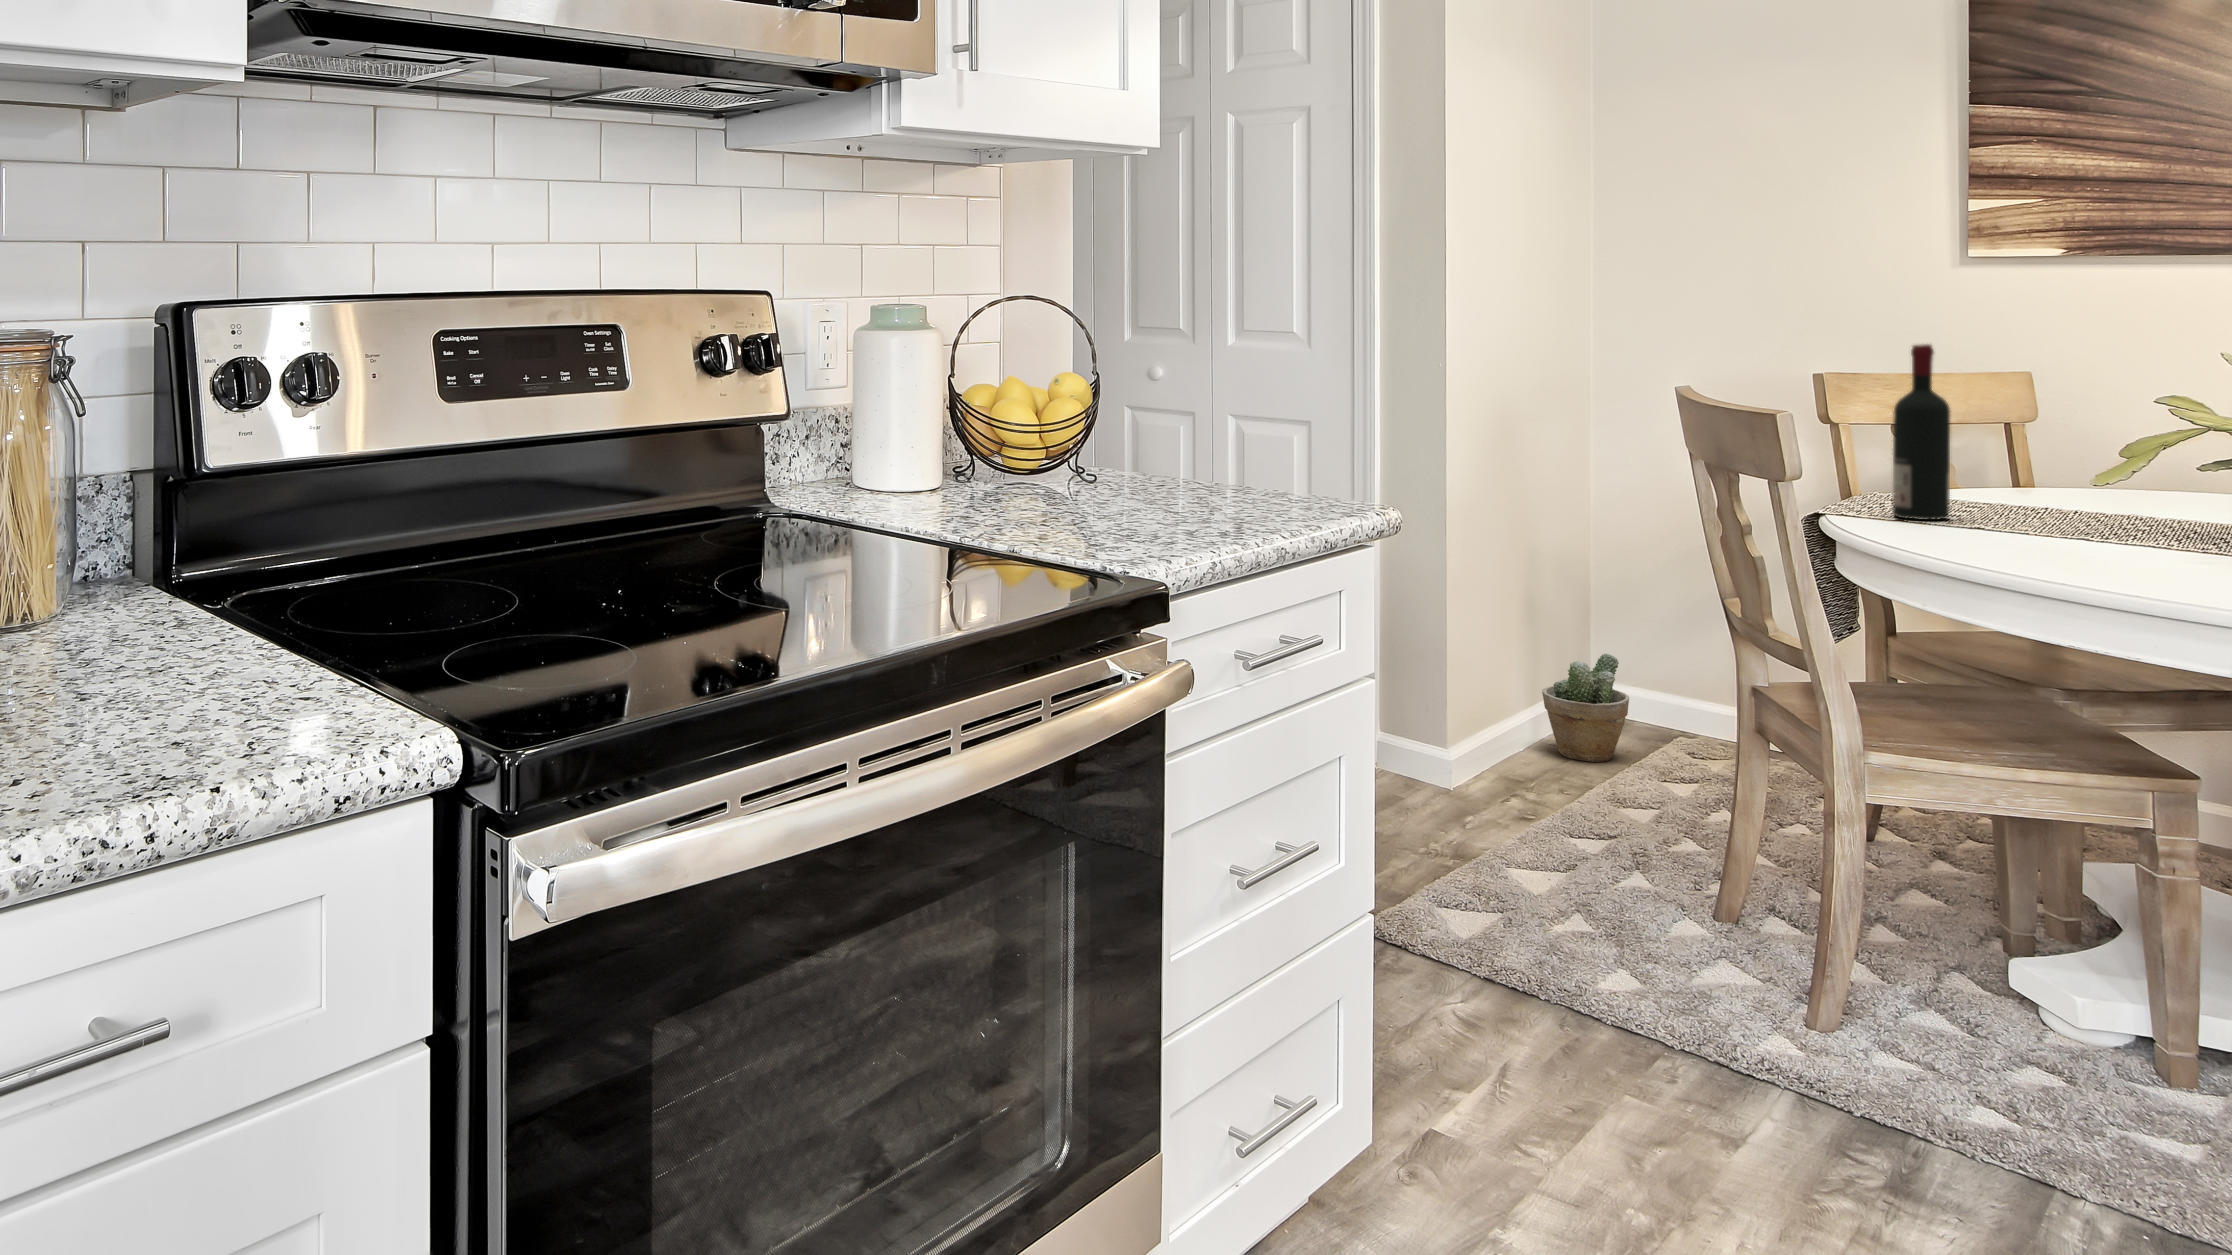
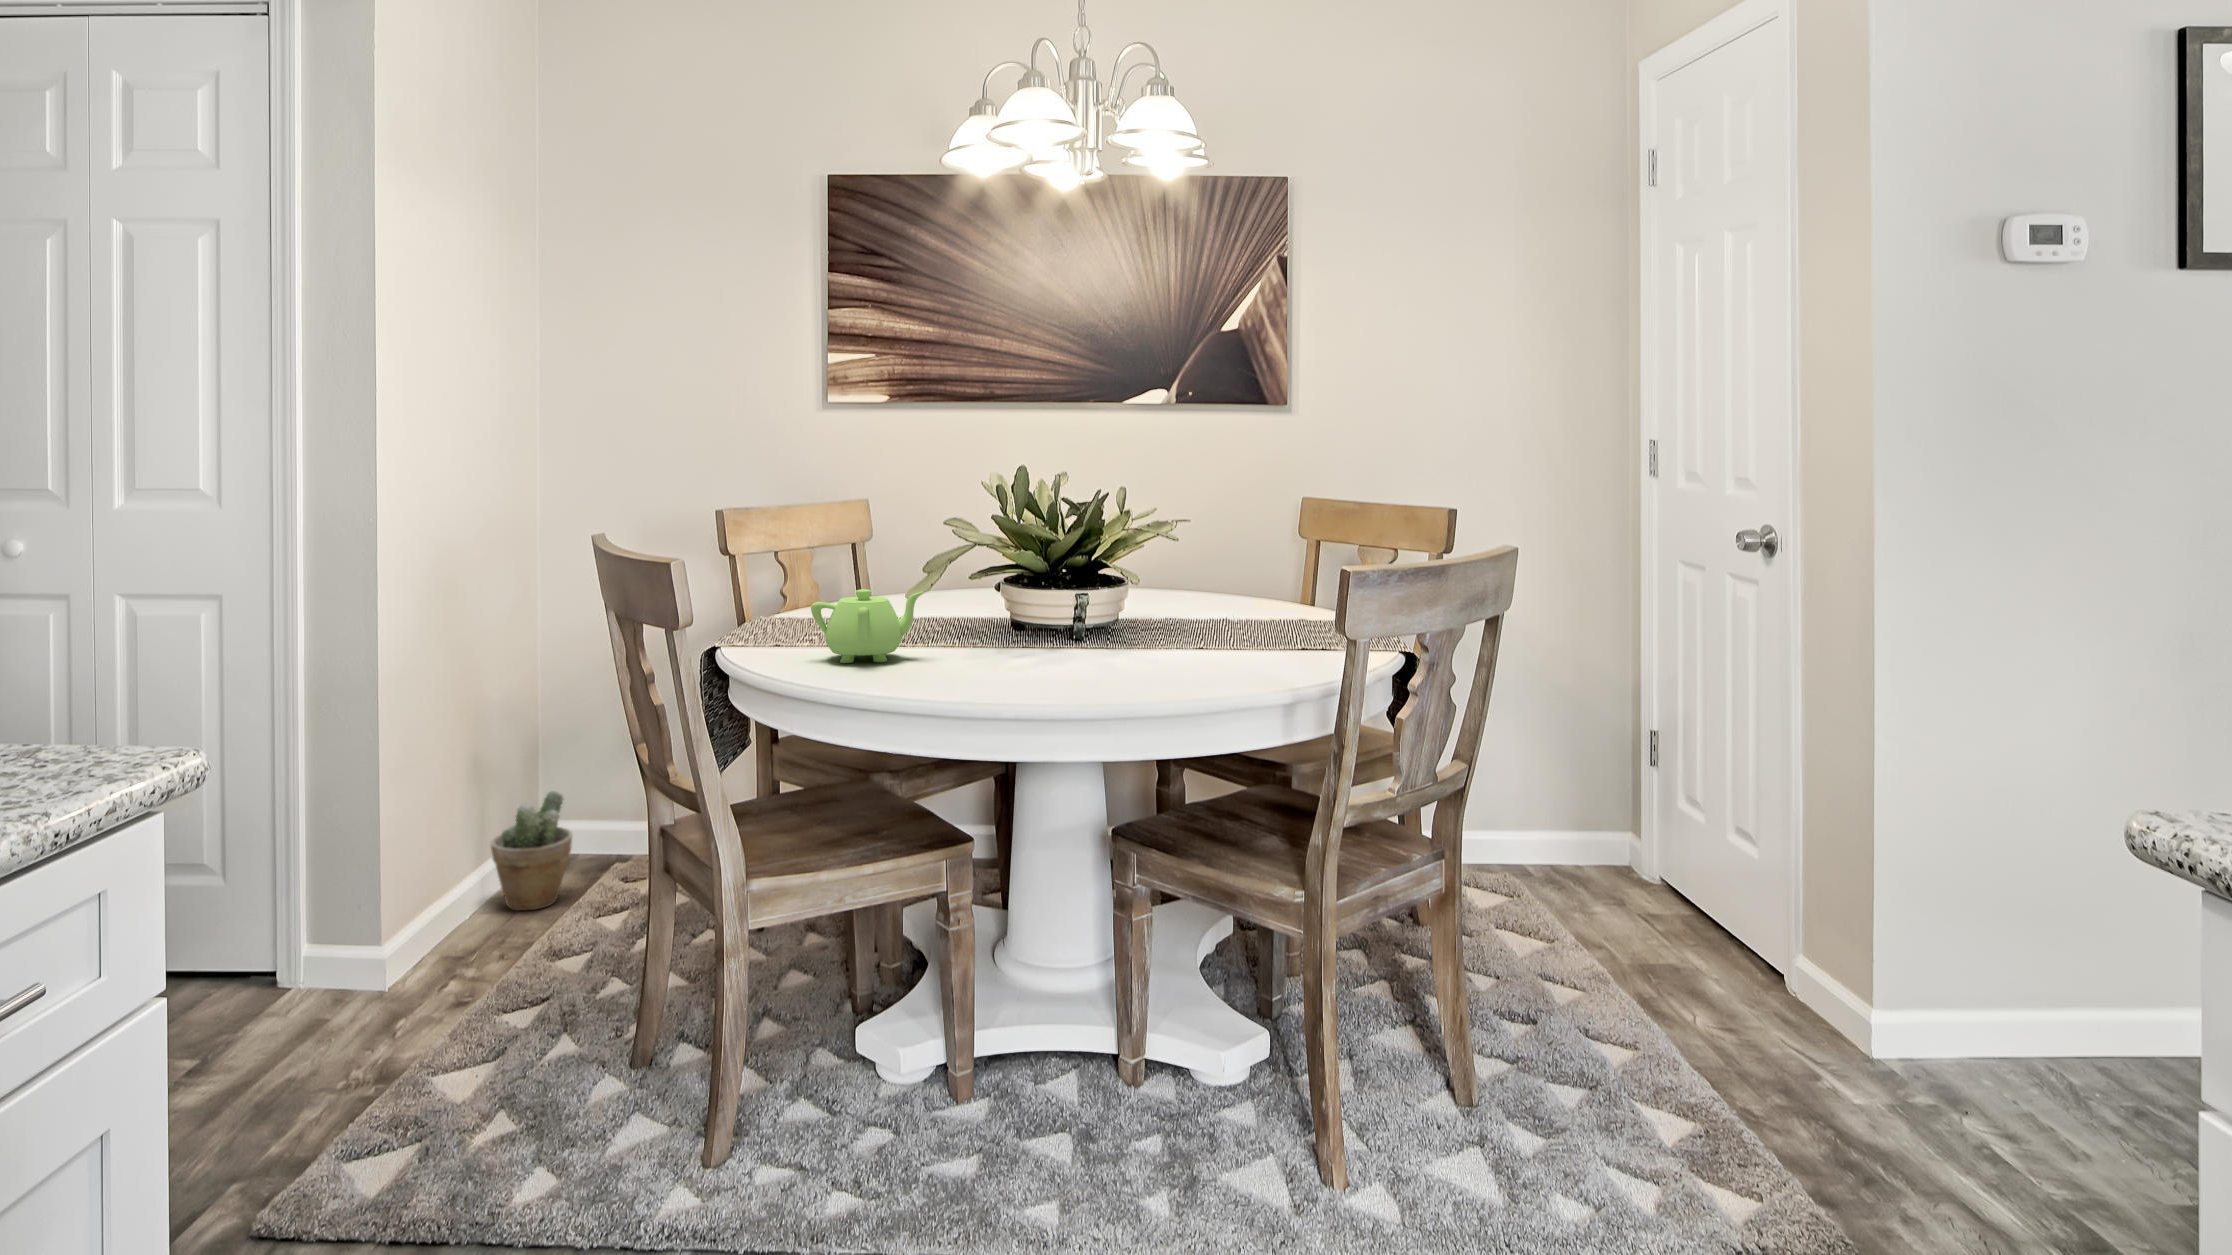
wine bottle: present [1893,344,1950,520] -> none [772,482,811,642]
teapot: none [1953,464,2133,548] -> present [811,589,923,663]

